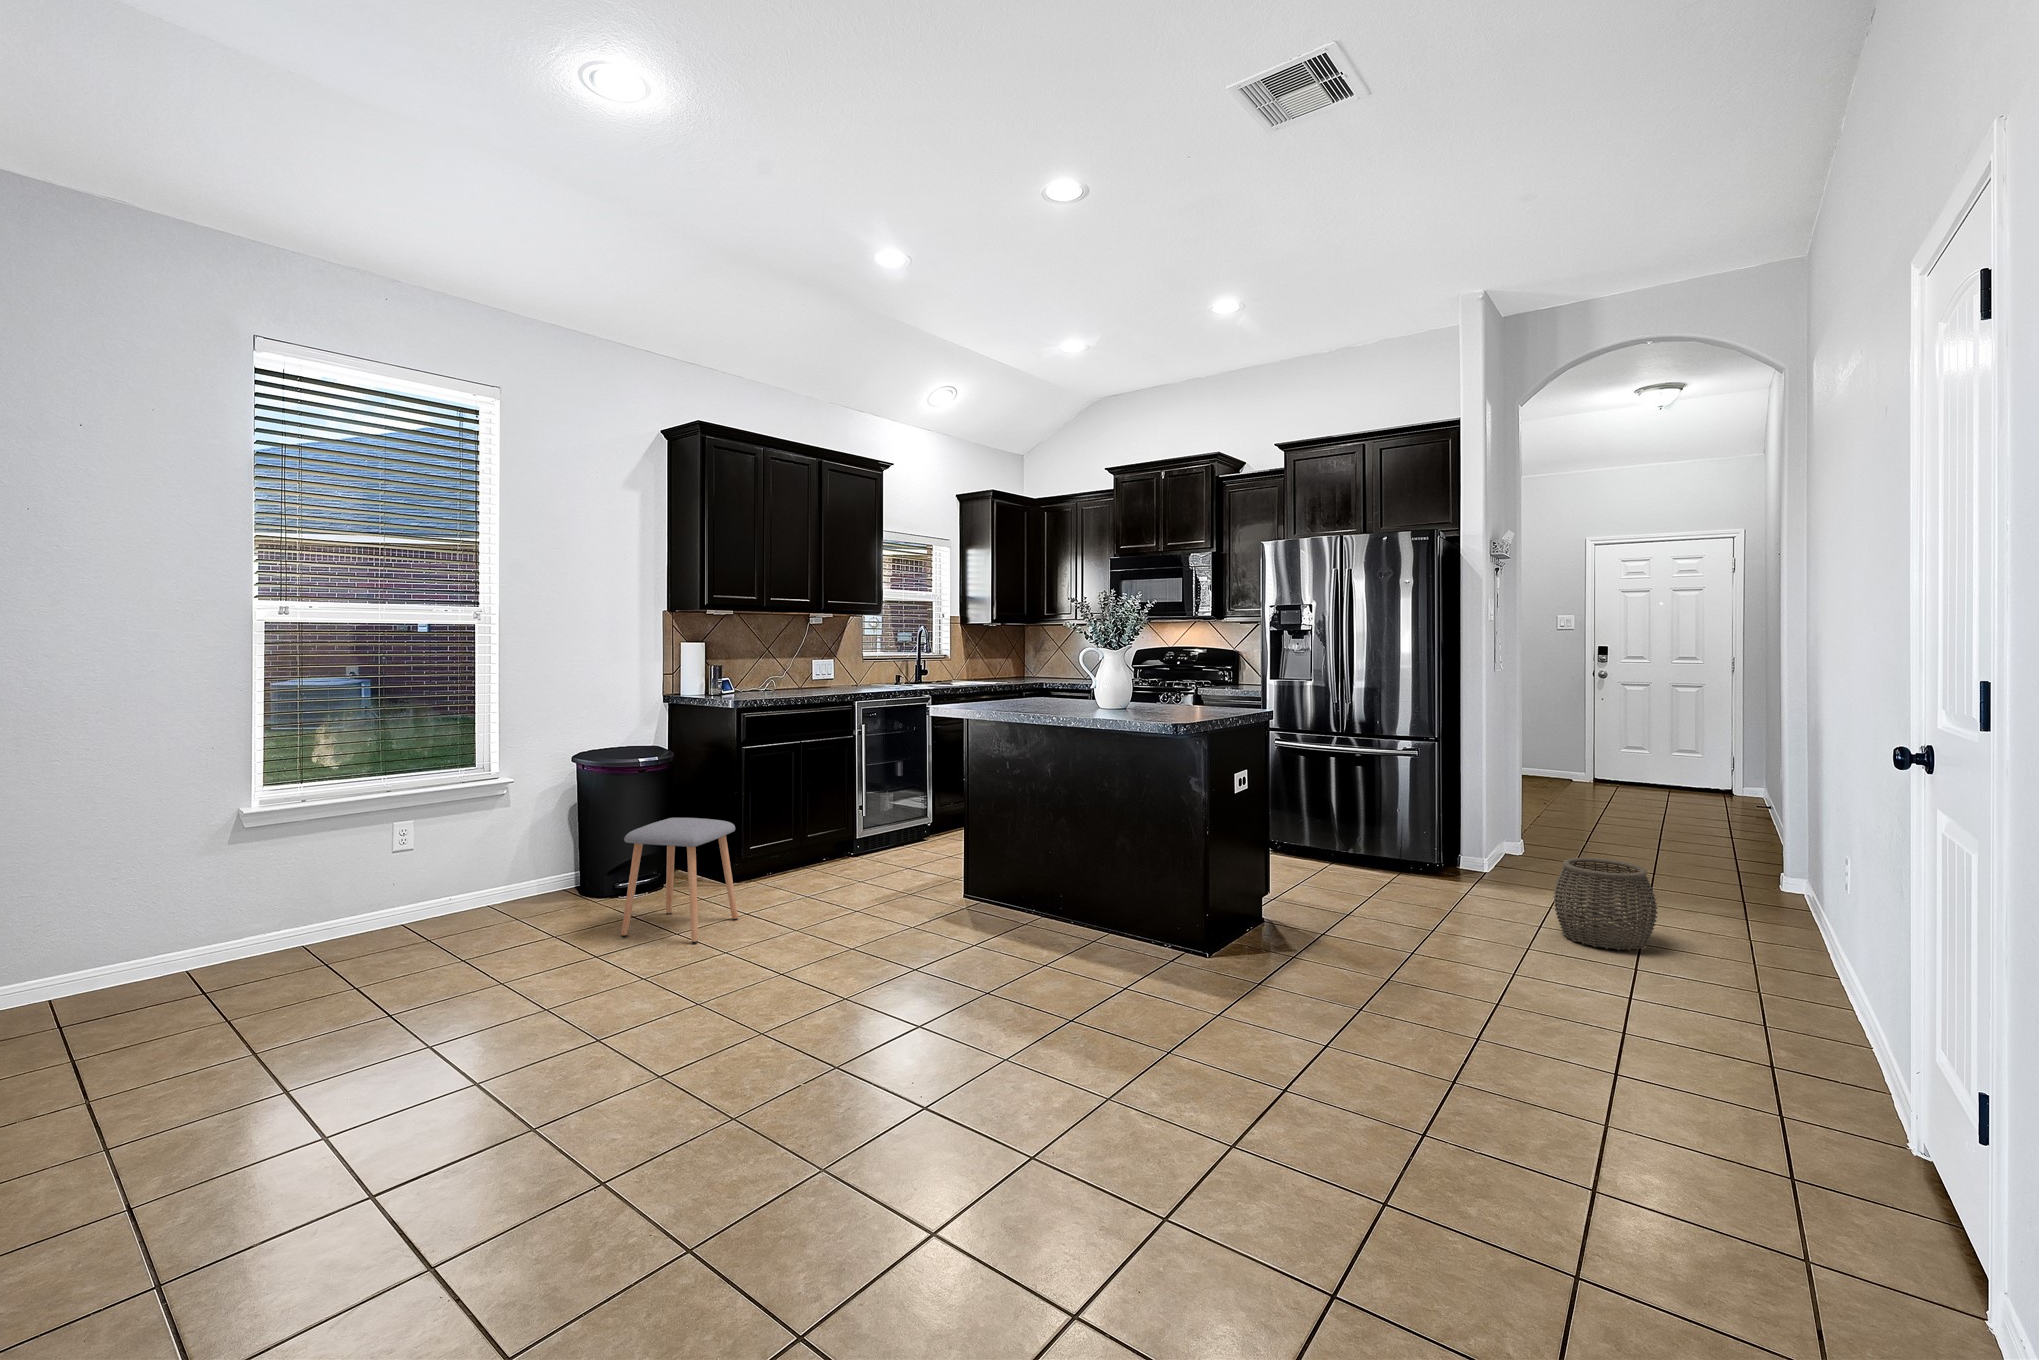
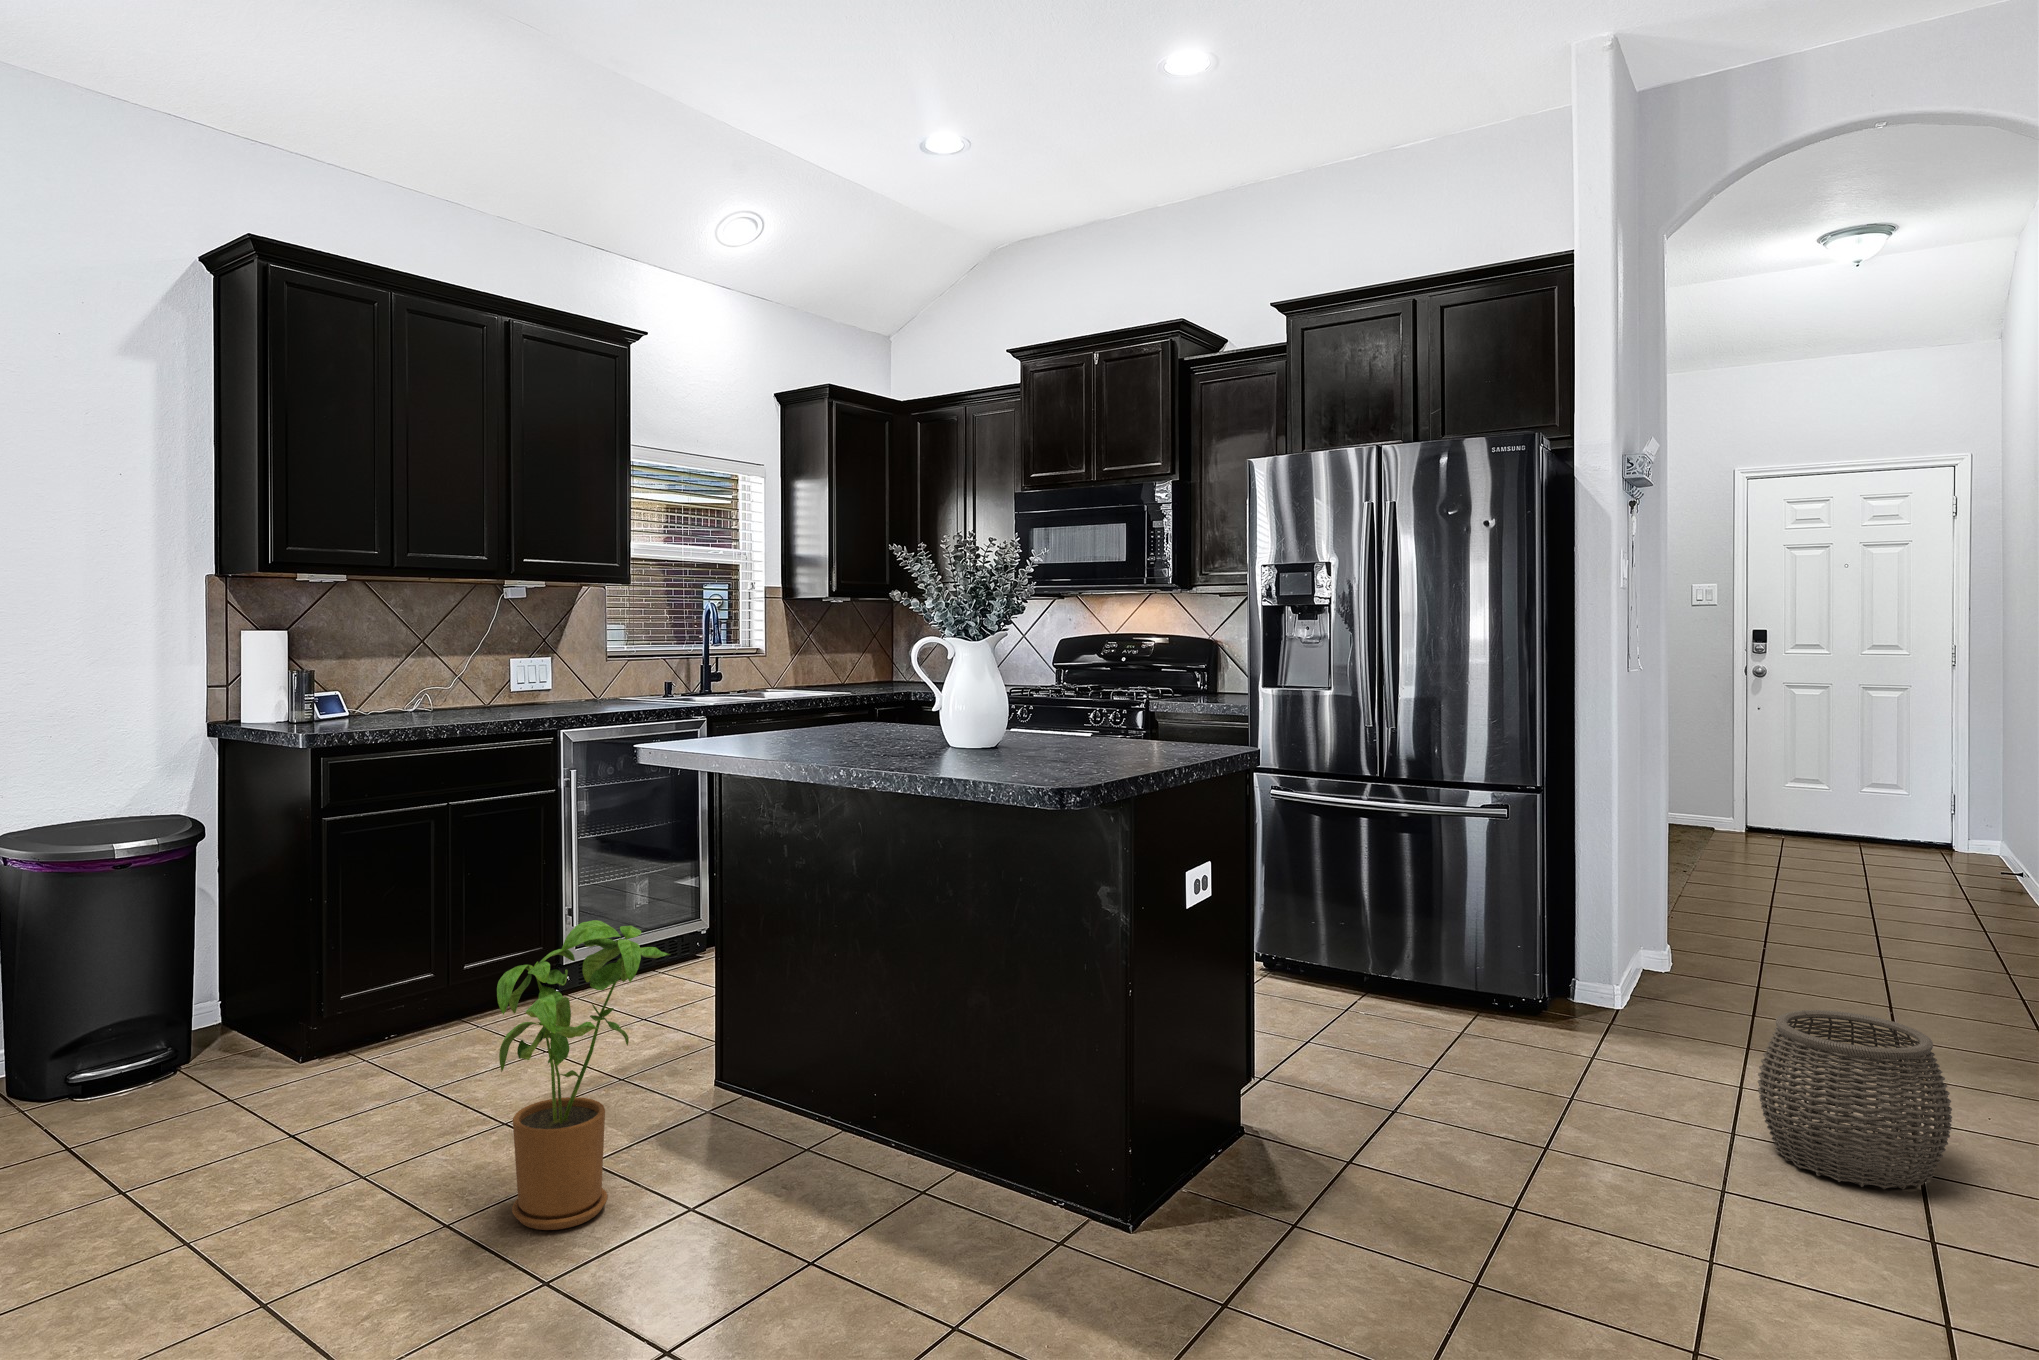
house plant: none [873,795,962,954] -> present [497,920,670,1230]
stool: present [621,818,738,943] -> none [19,958,274,1210]

